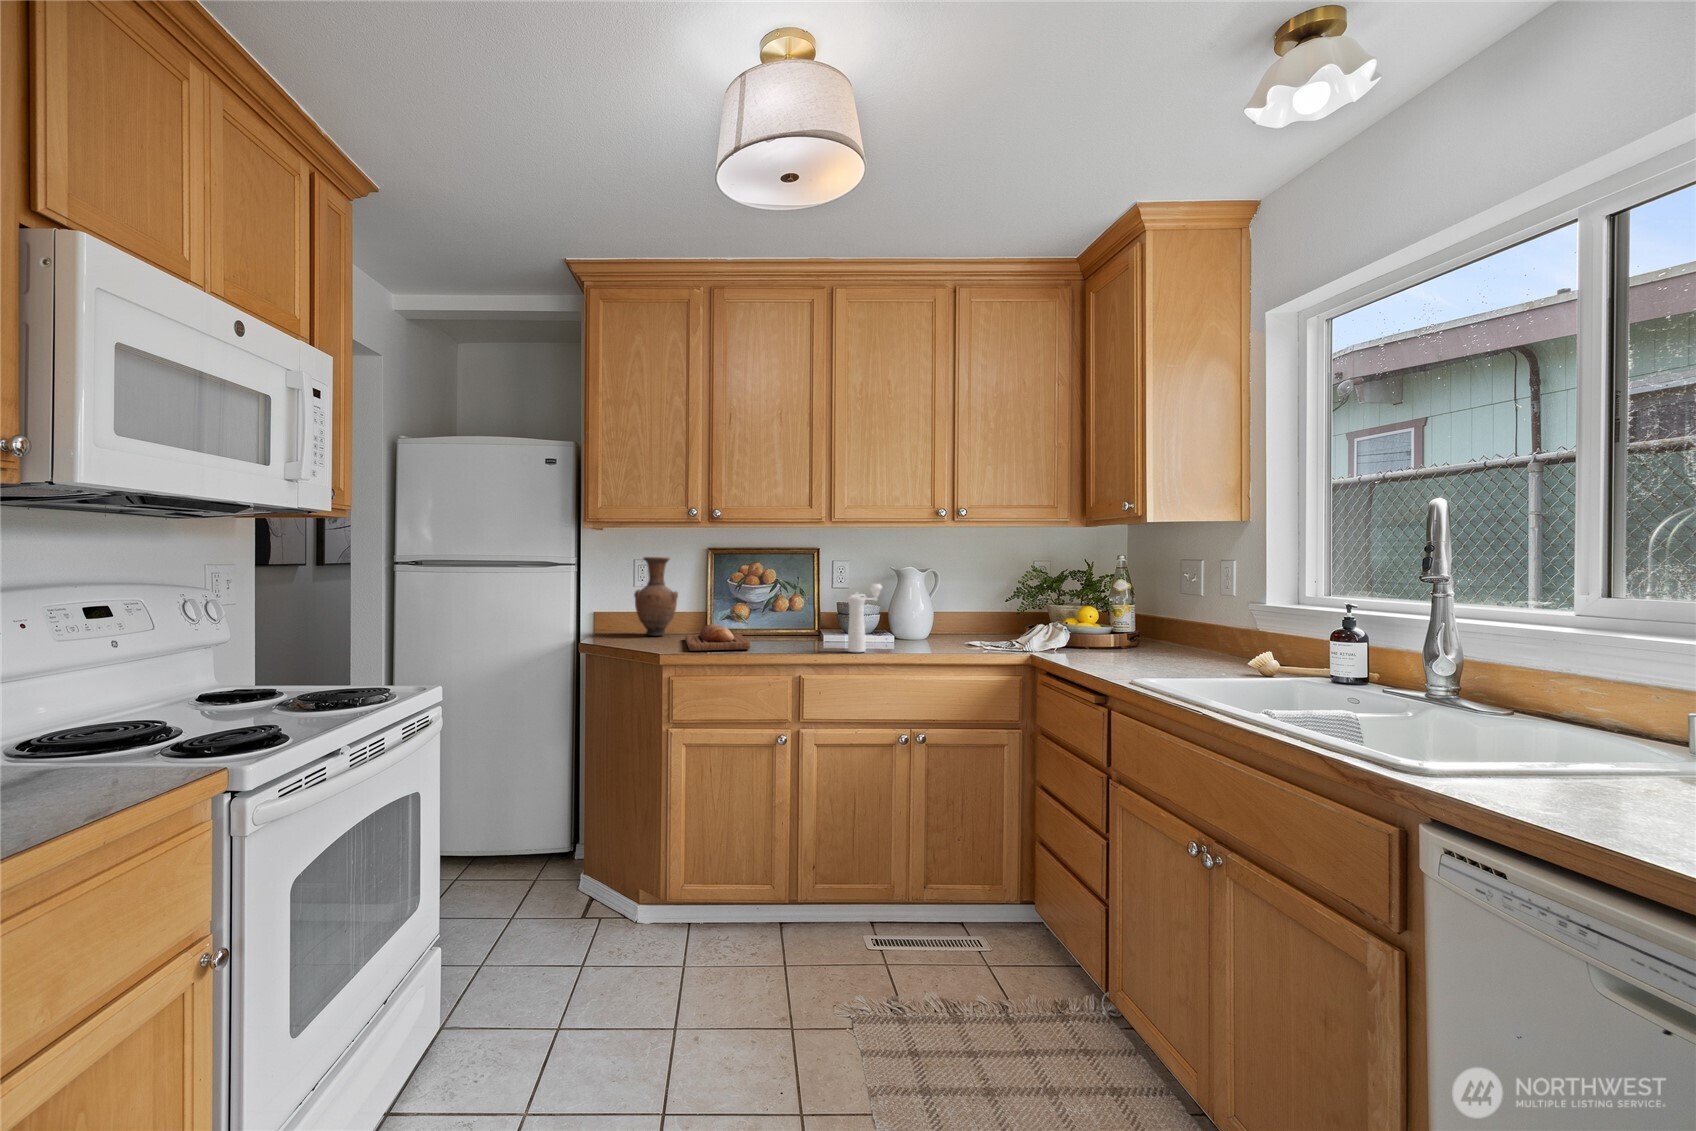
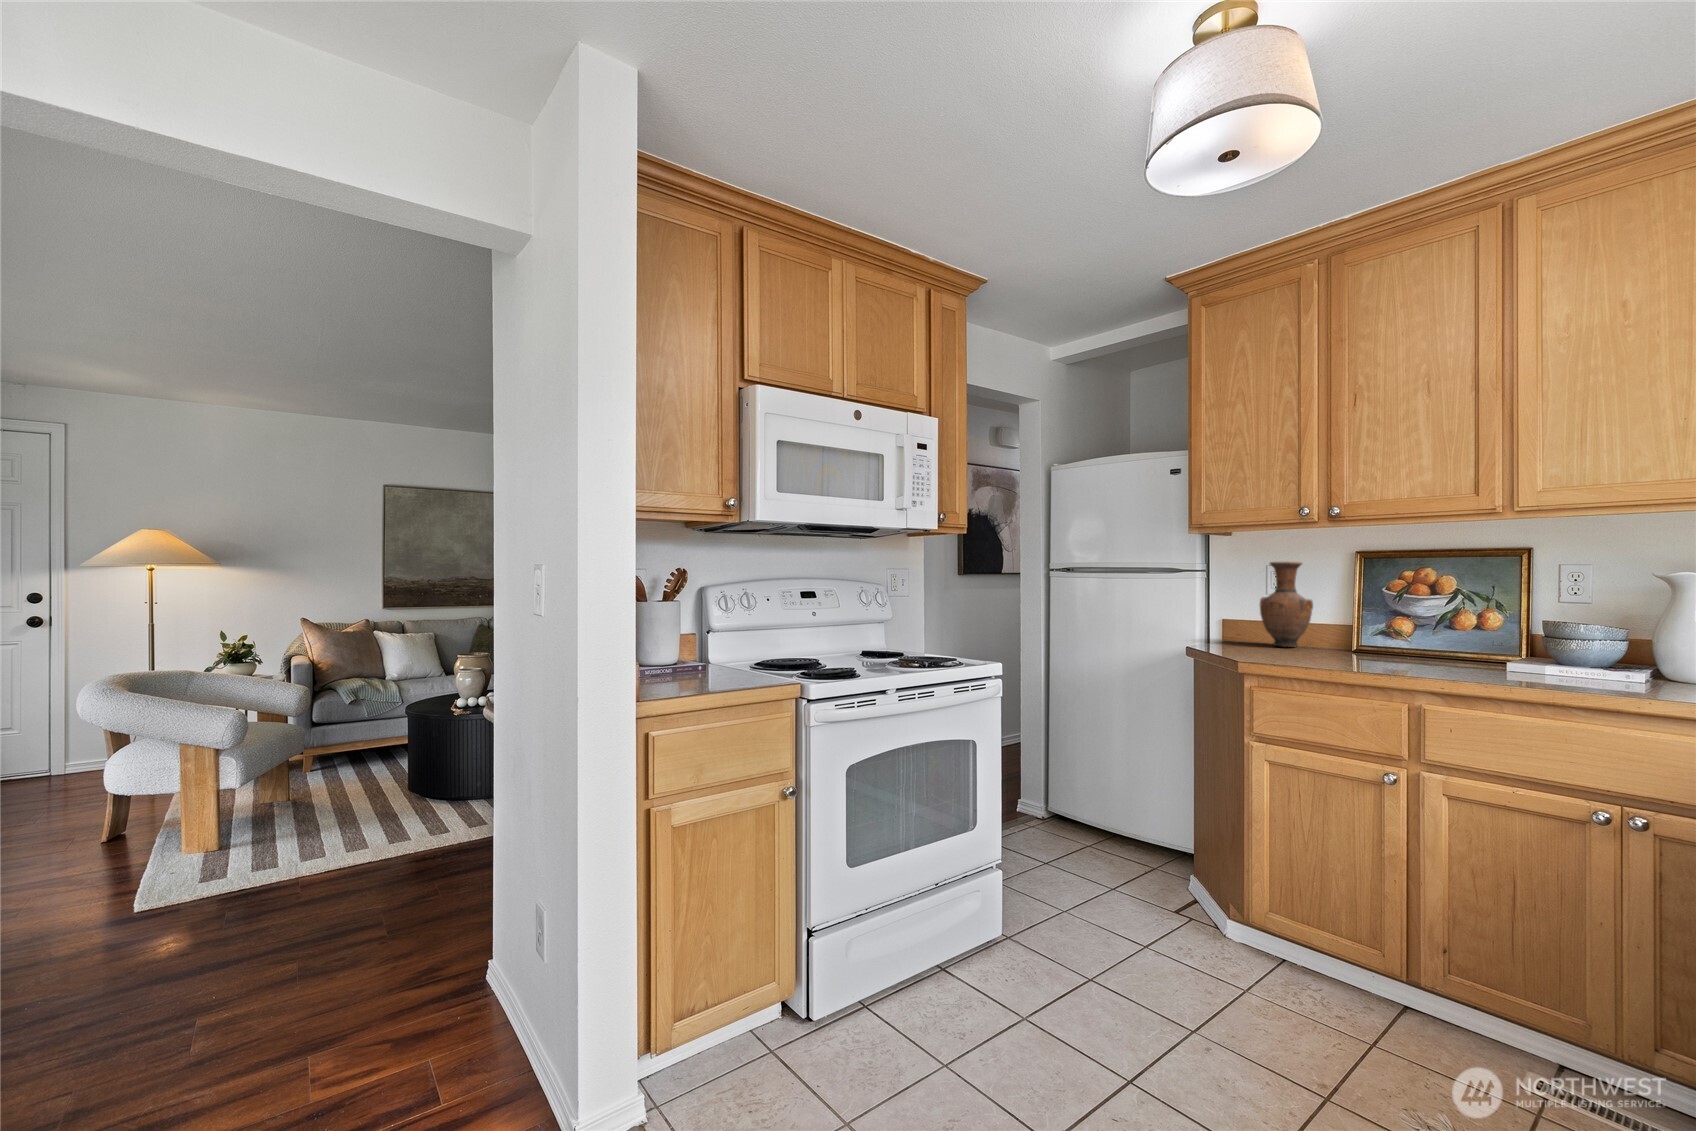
pepper mill: present [848,584,882,652] -> none [1512,590,1598,687]
bread loaf: present [685,624,750,651] -> none [1280,637,1385,667]

